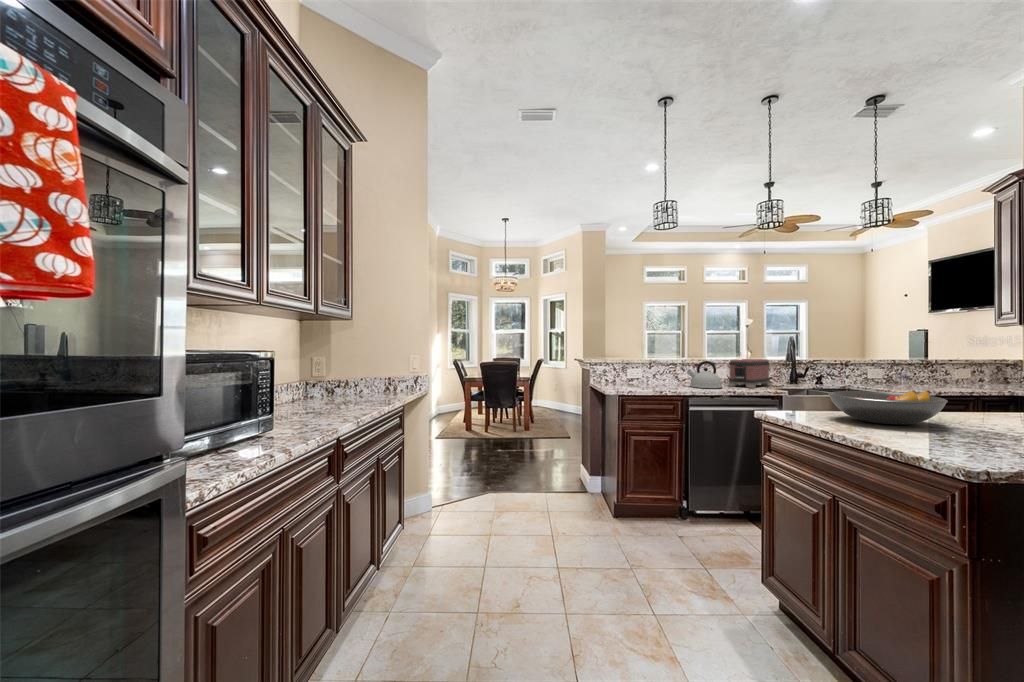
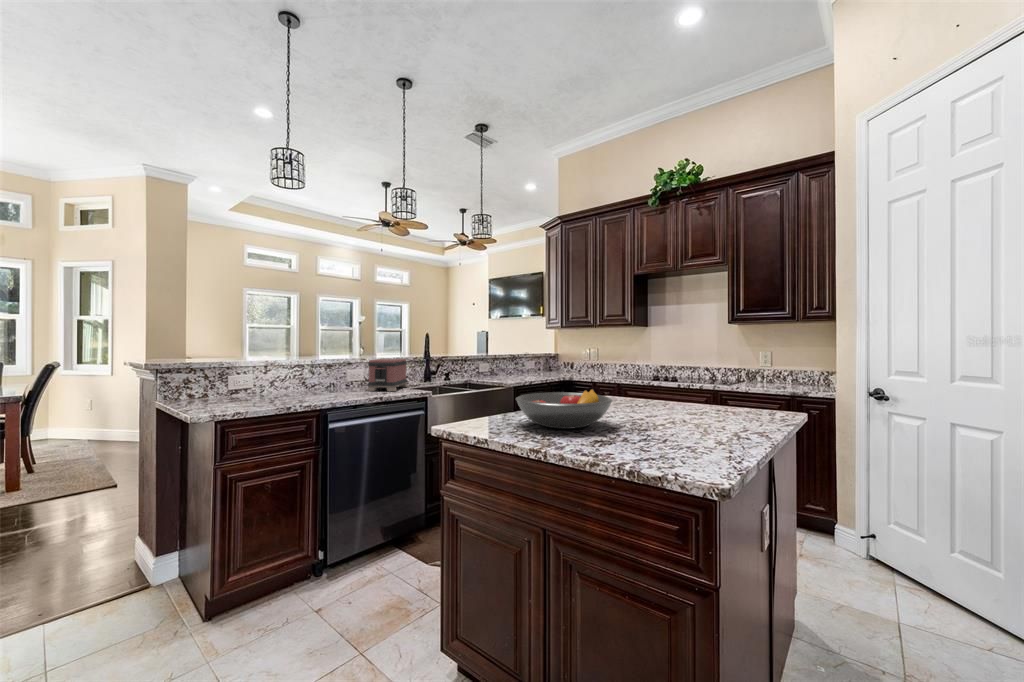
kettle: present [687,361,722,388] -> none [320,362,363,397]

